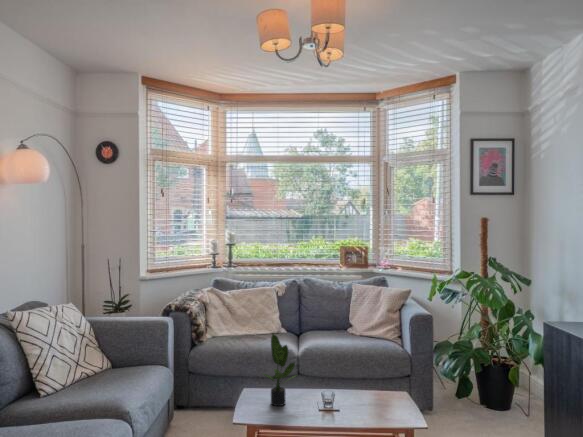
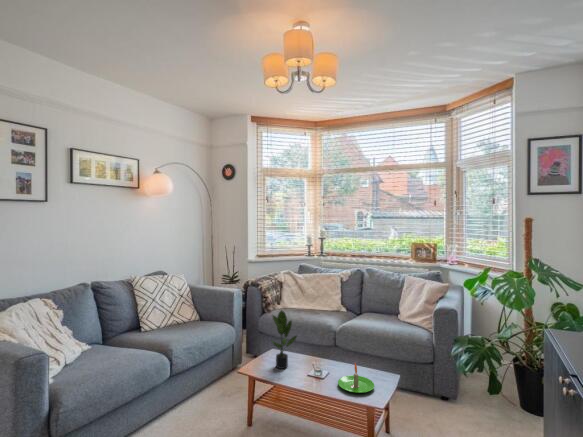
candle: none [355,380,396,412] -> present [338,363,374,393]

